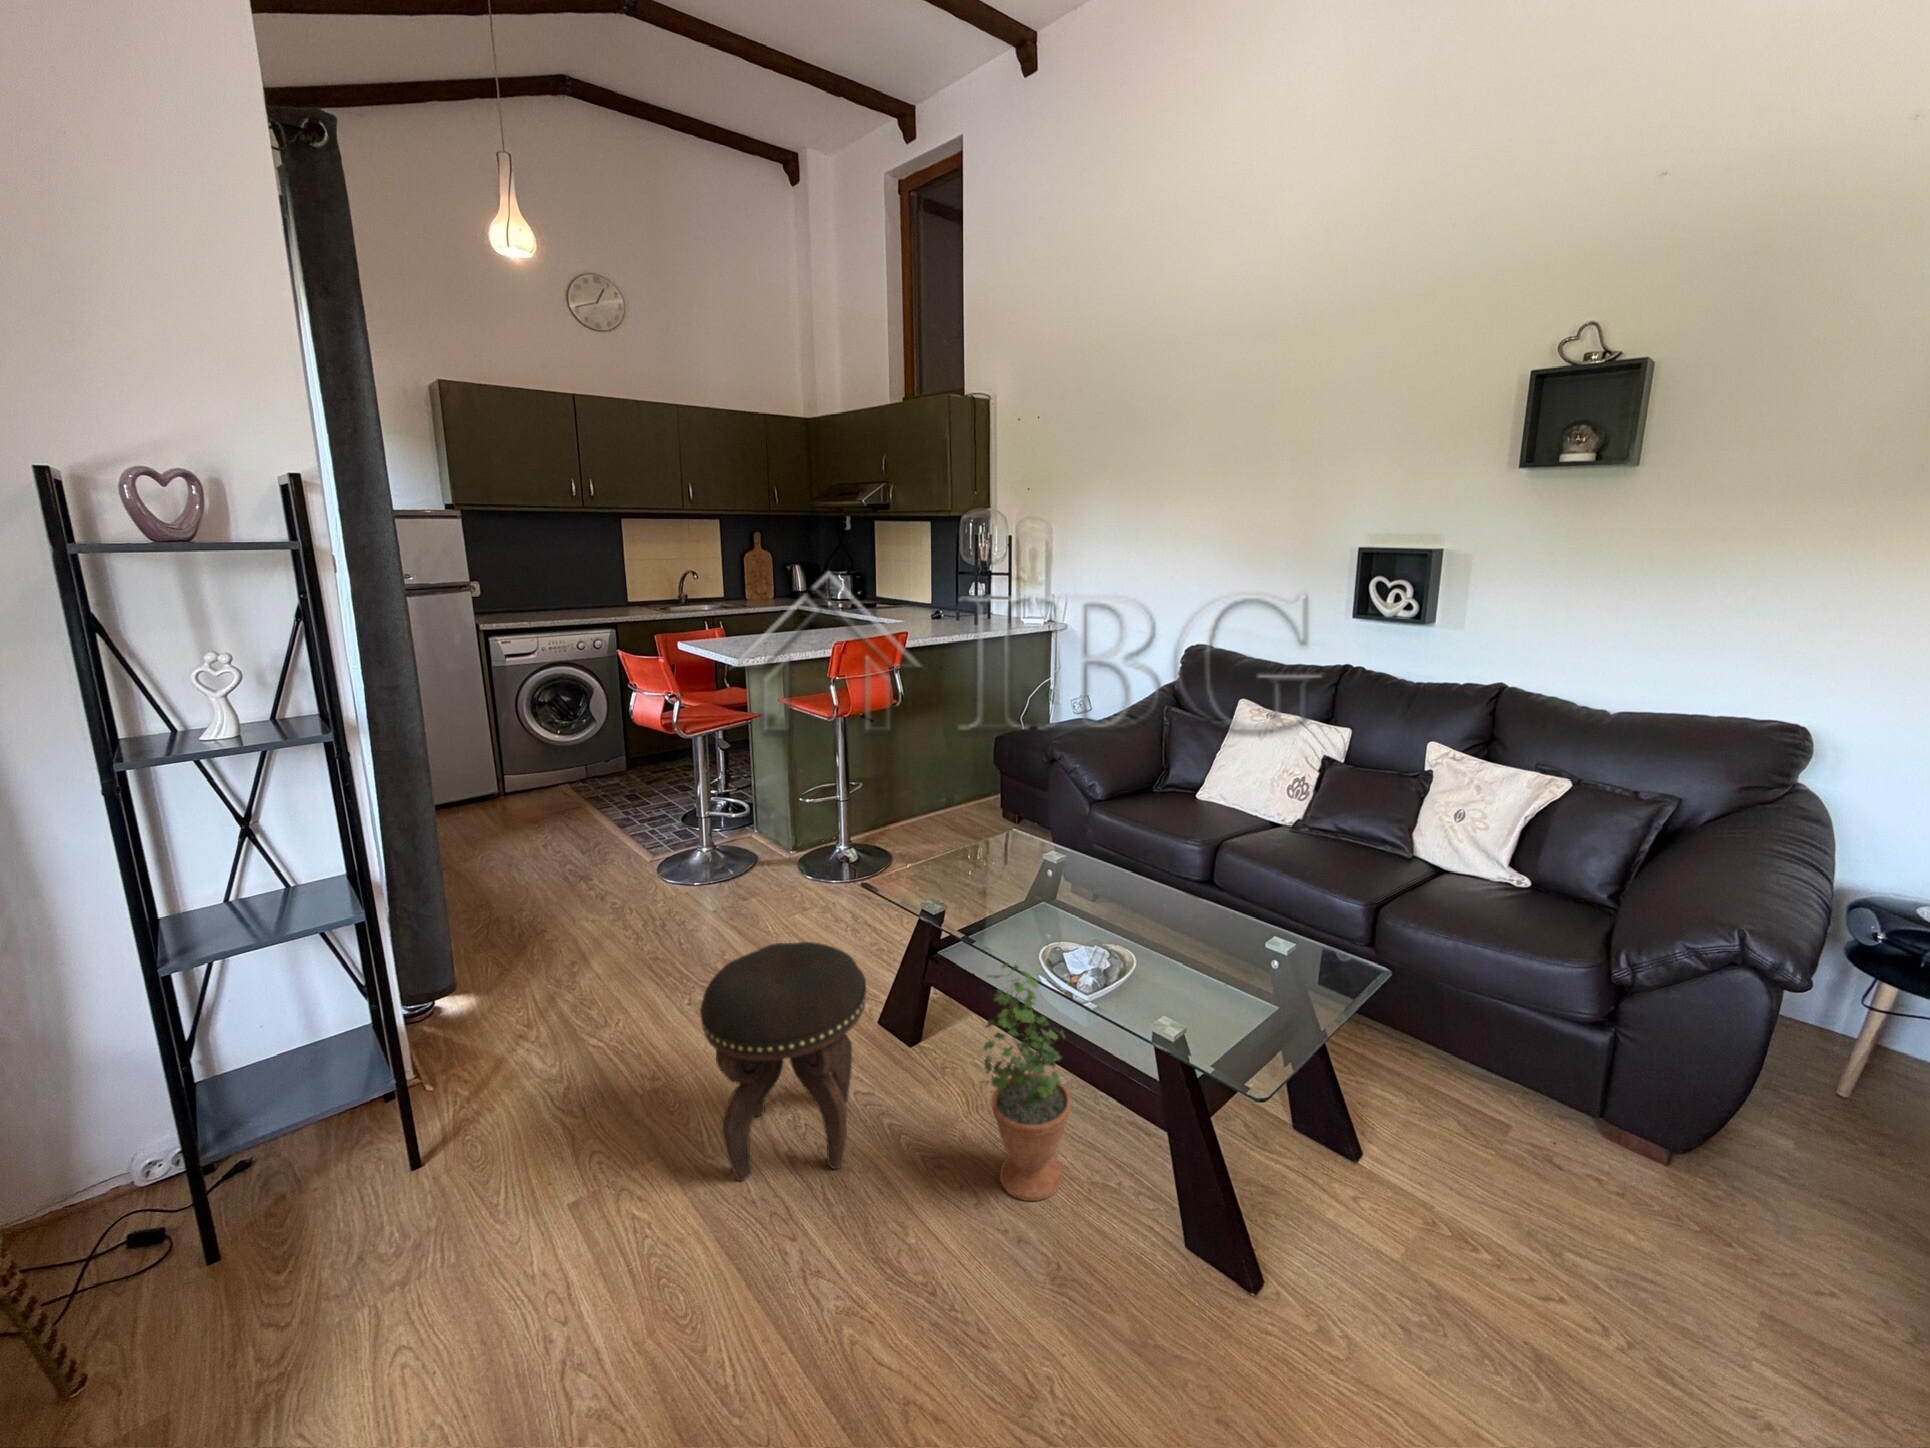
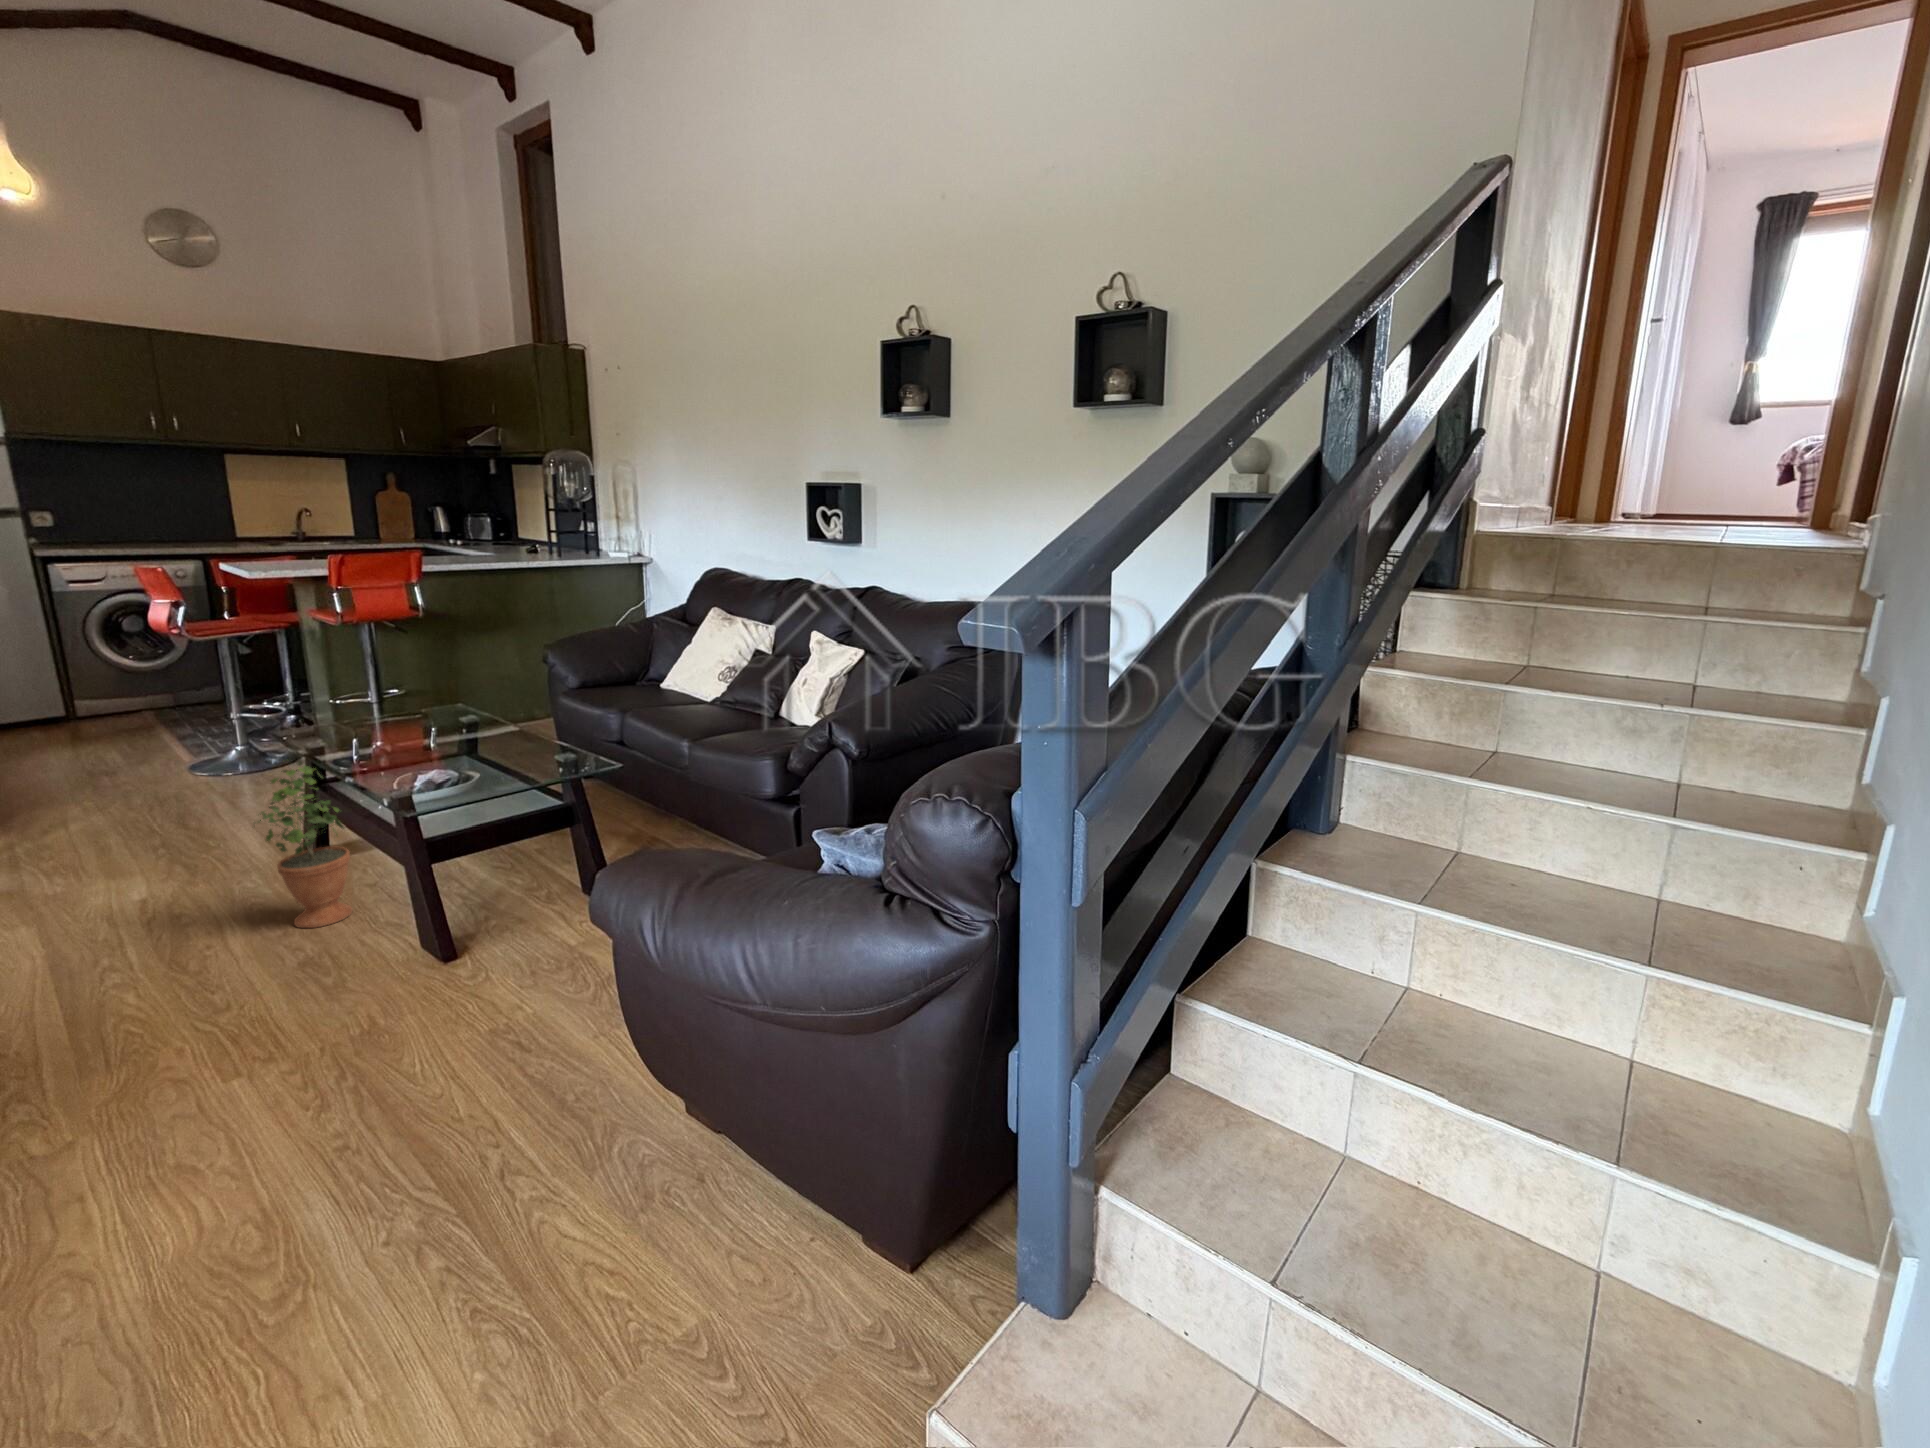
footstool: present [700,942,867,1181] -> none [37,760,219,929]

